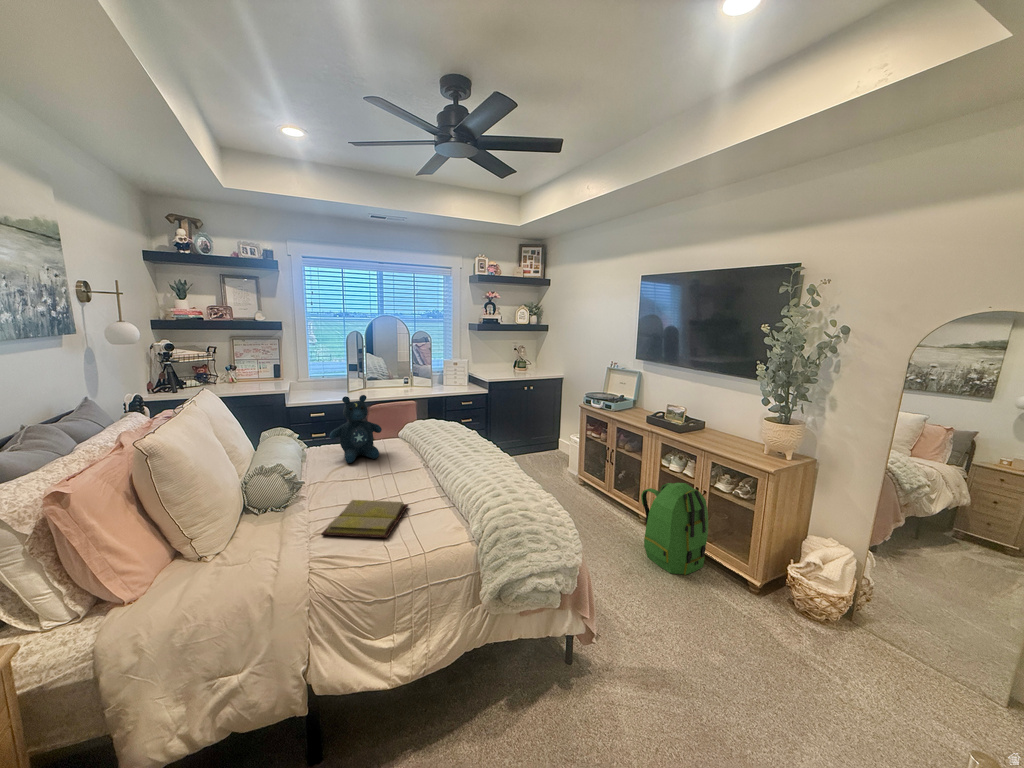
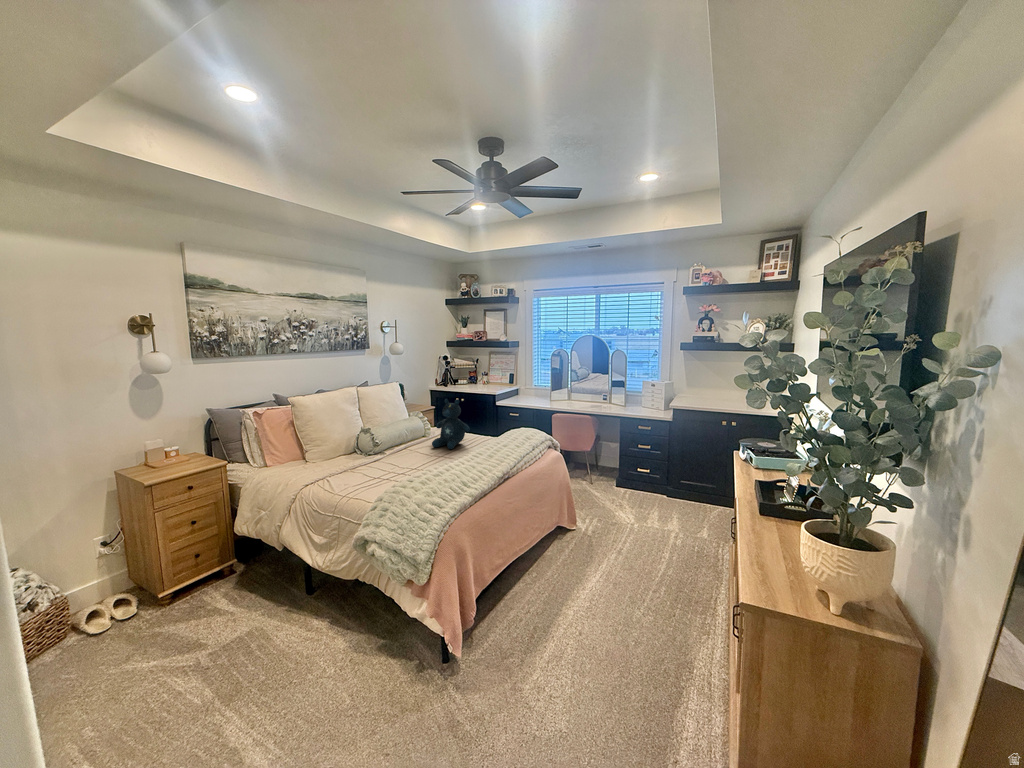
backpack: present [641,483,708,575] -> none [611,581,718,742]
diary: present [321,500,408,538] -> none [338,463,390,485]

